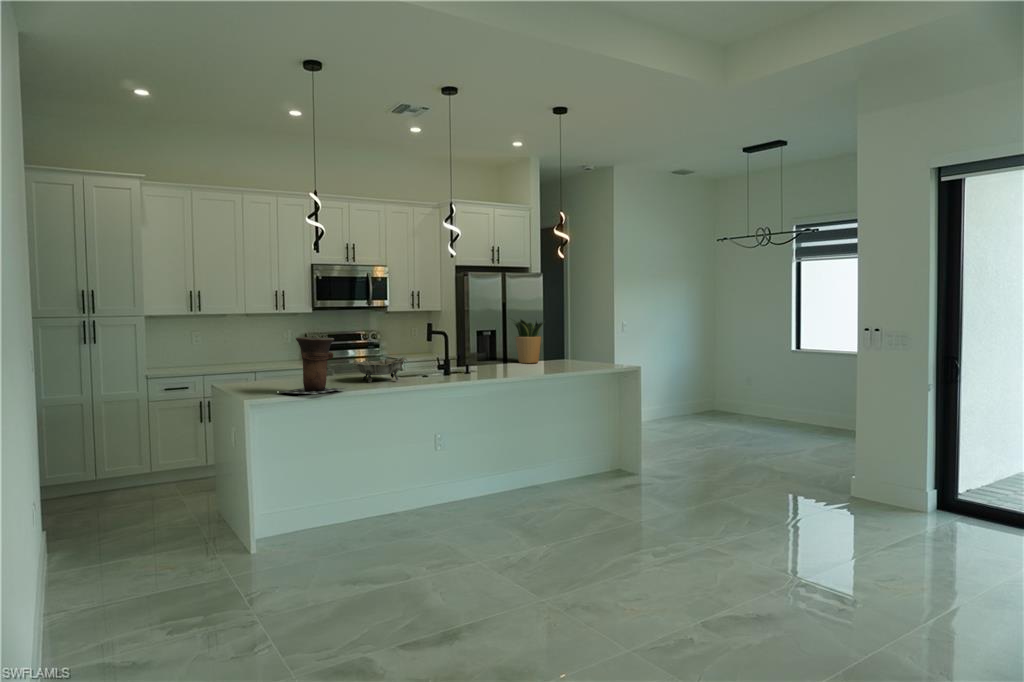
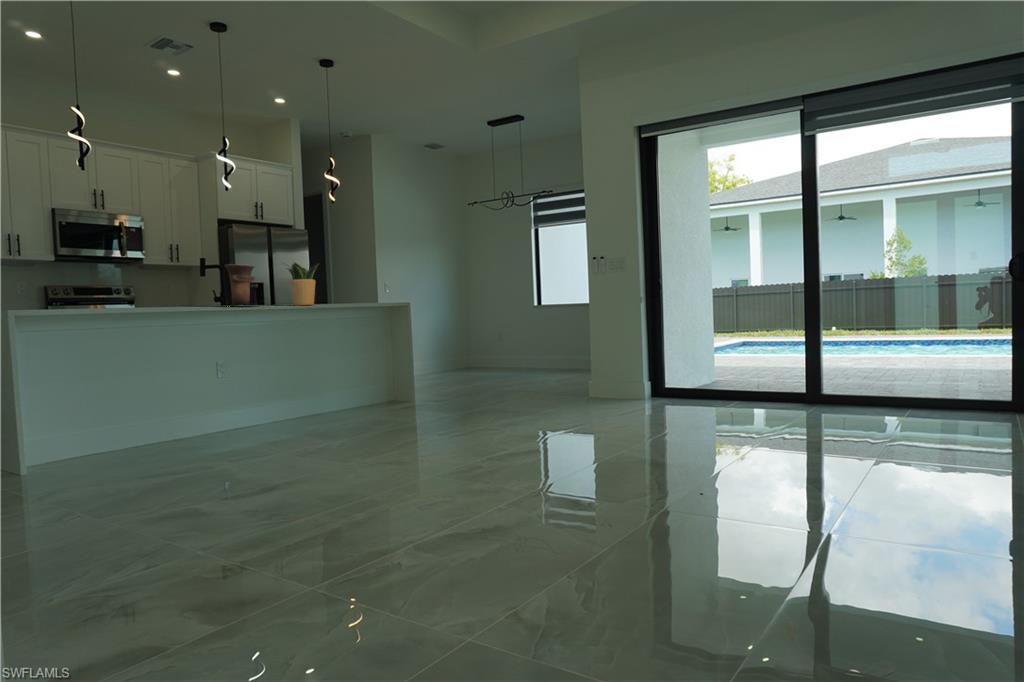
vase: present [281,337,344,394] -> present [225,264,255,306]
decorative bowl: present [352,357,407,382] -> none [115,287,180,311]

